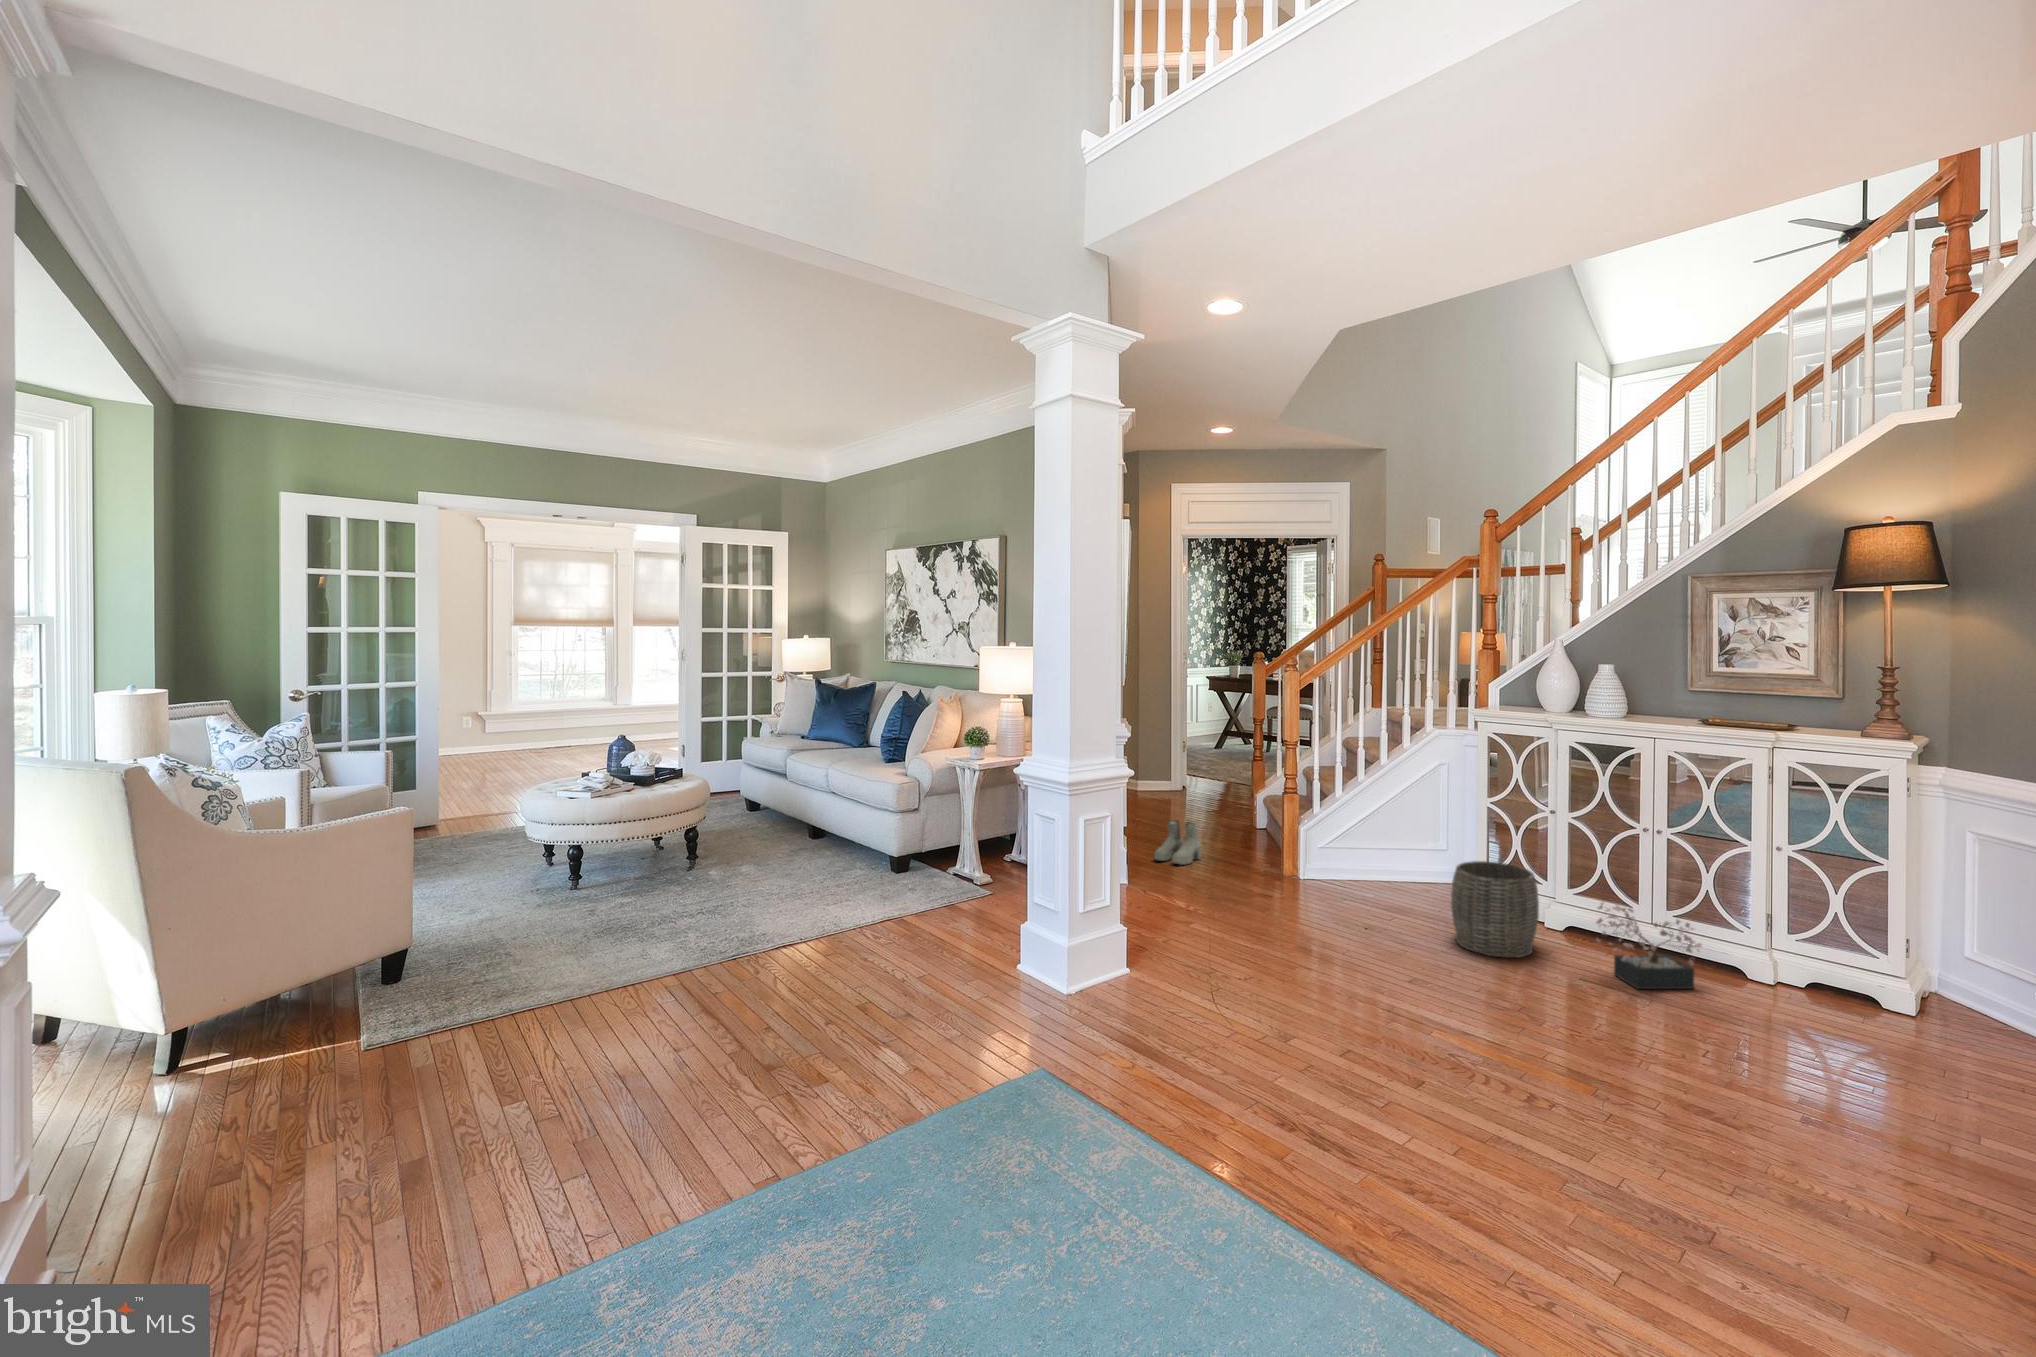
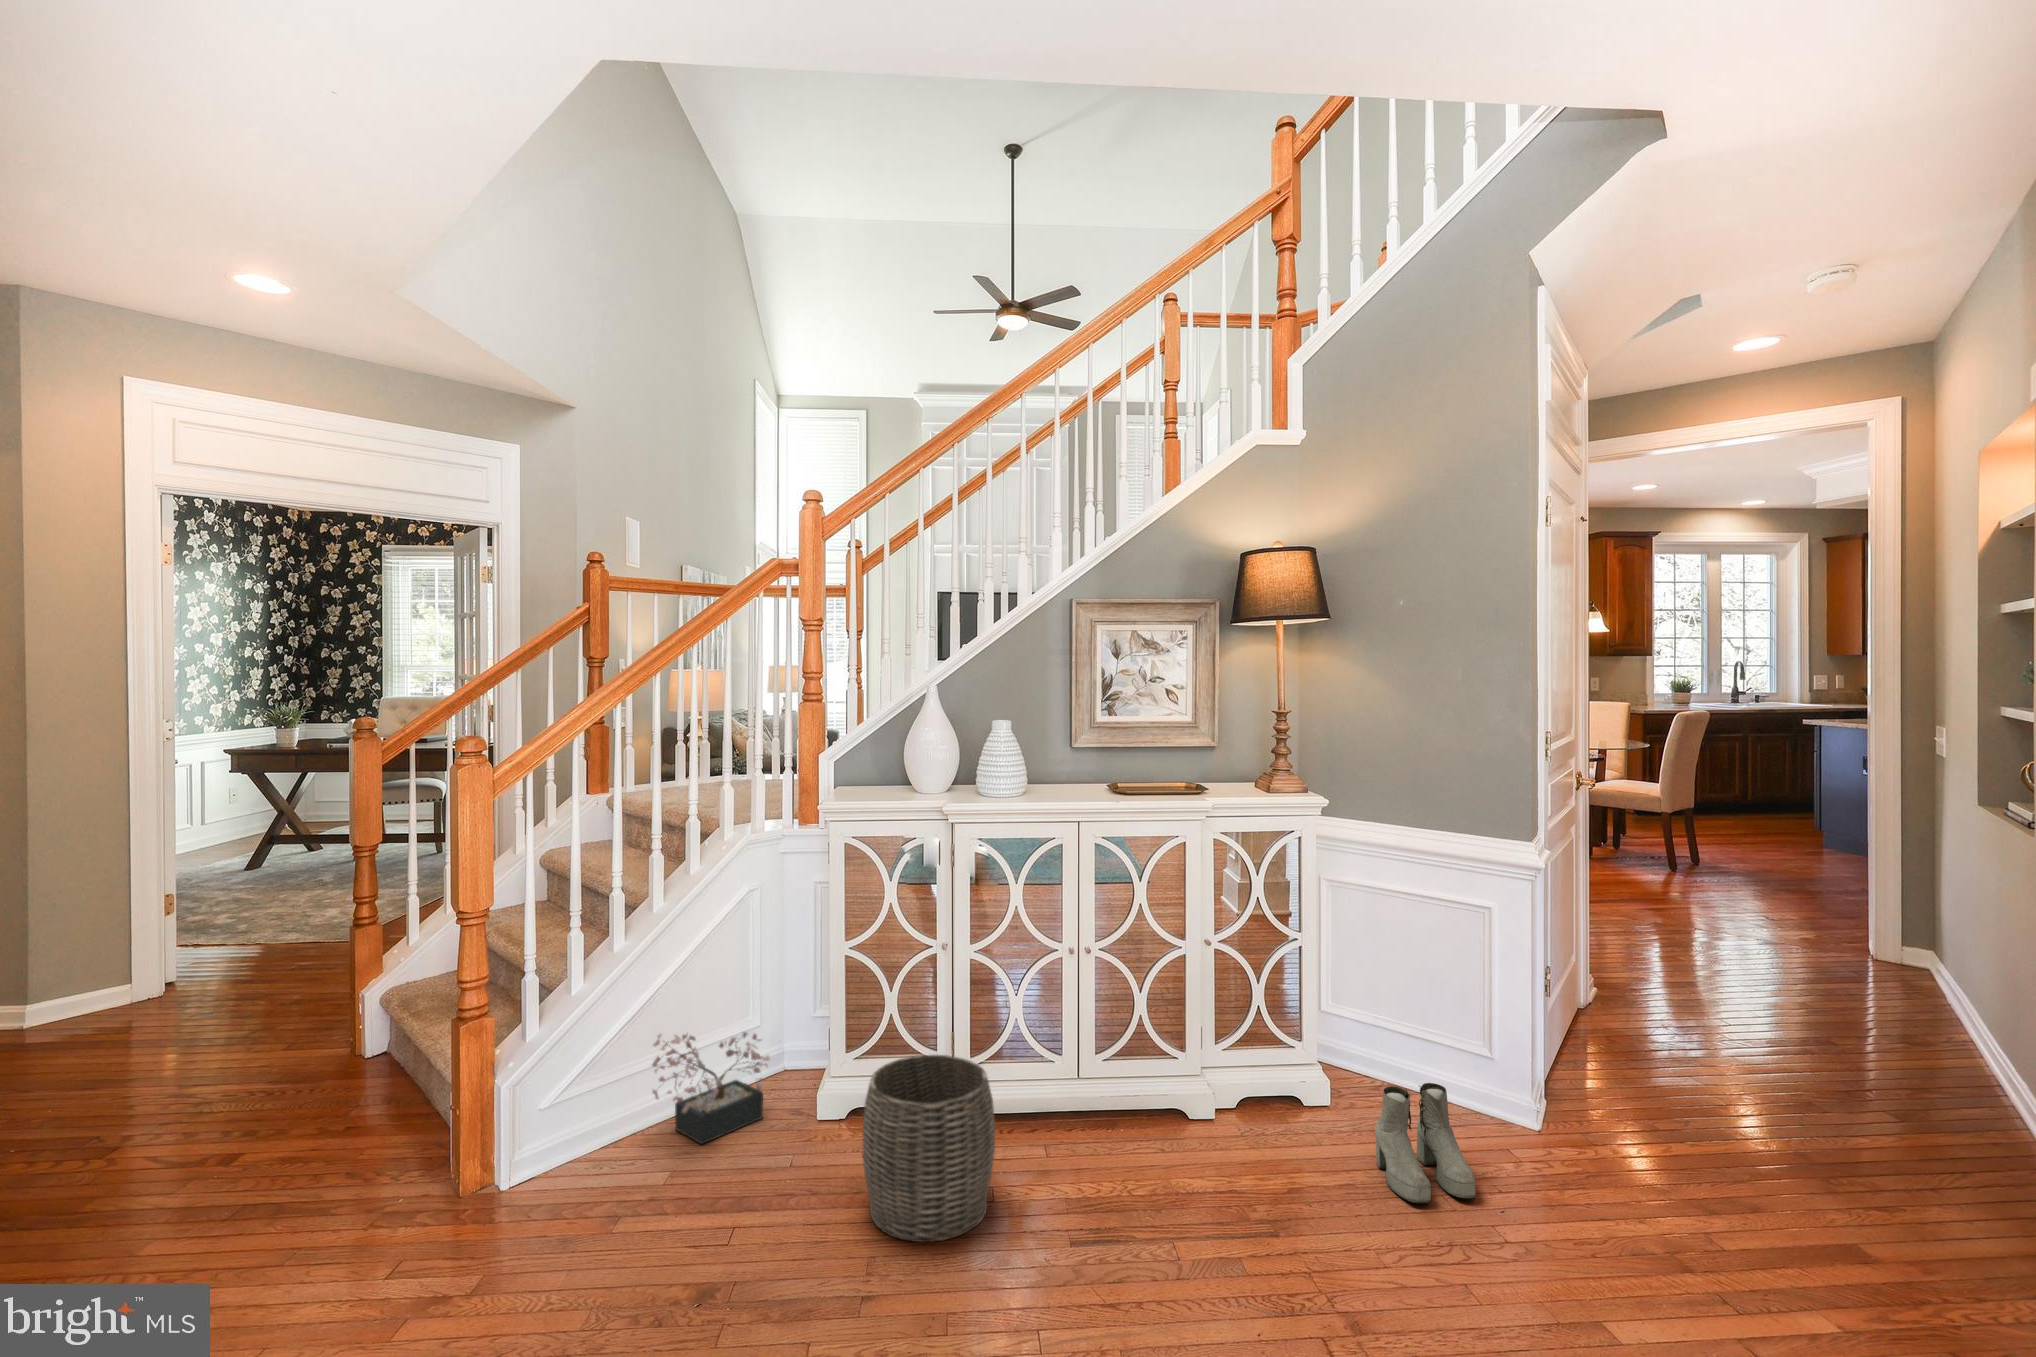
boots: present [1154,820,1201,865] -> present [1375,1083,1476,1203]
decorative plant: present [1596,903,1702,989] -> present [651,1032,770,1144]

